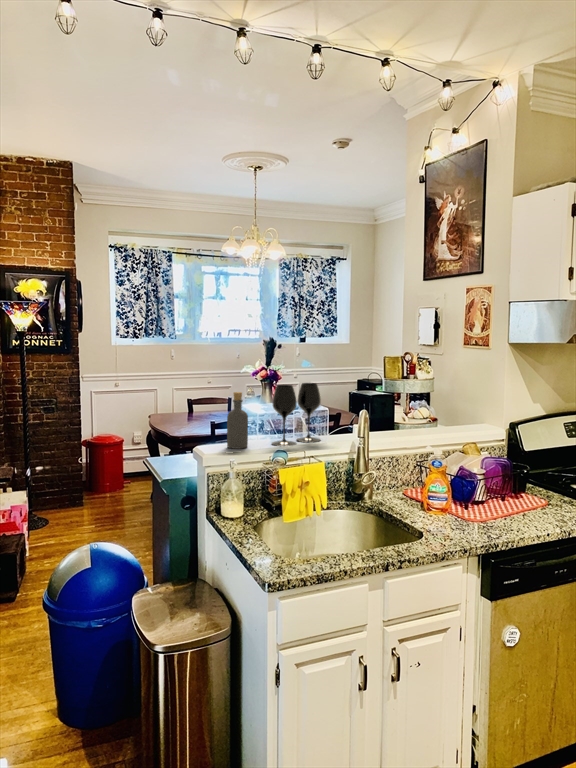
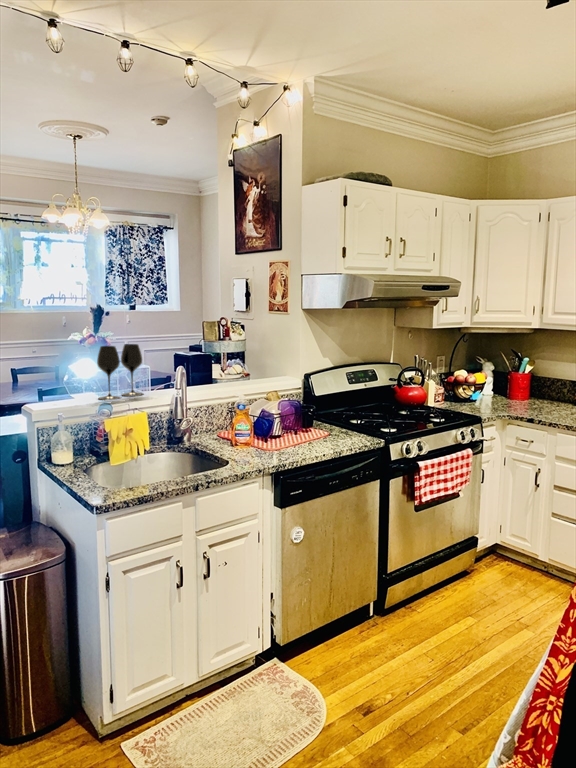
bottle: present [227,392,248,449] -> none [54,353,75,404]

